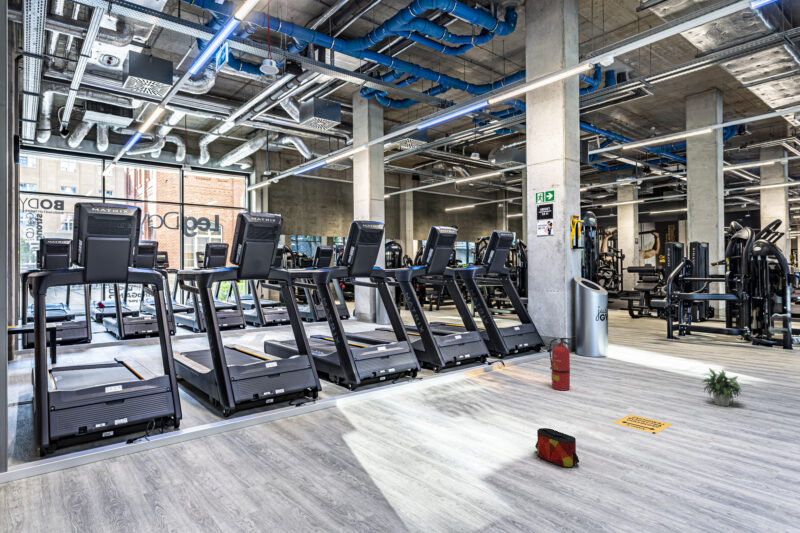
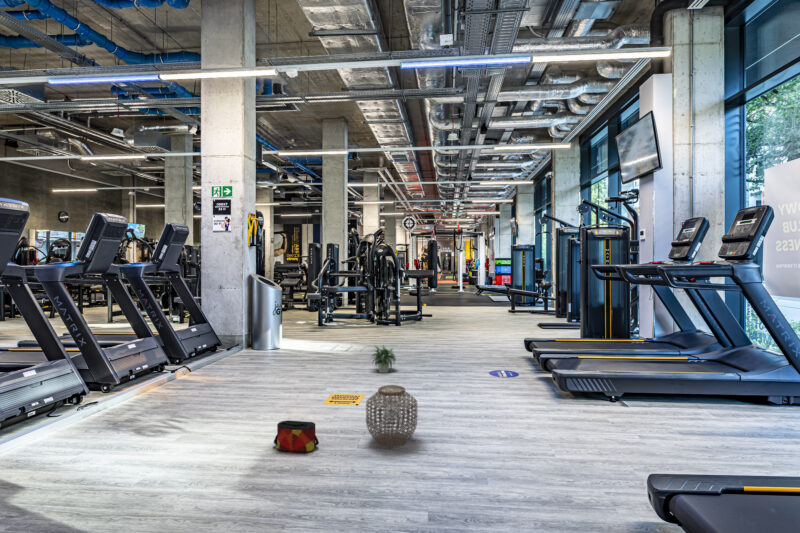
fire extinguisher: present [549,338,572,391] -> none [247,333,270,385]
woven basket: none [637,416,711,496] -> present [366,385,417,447]

